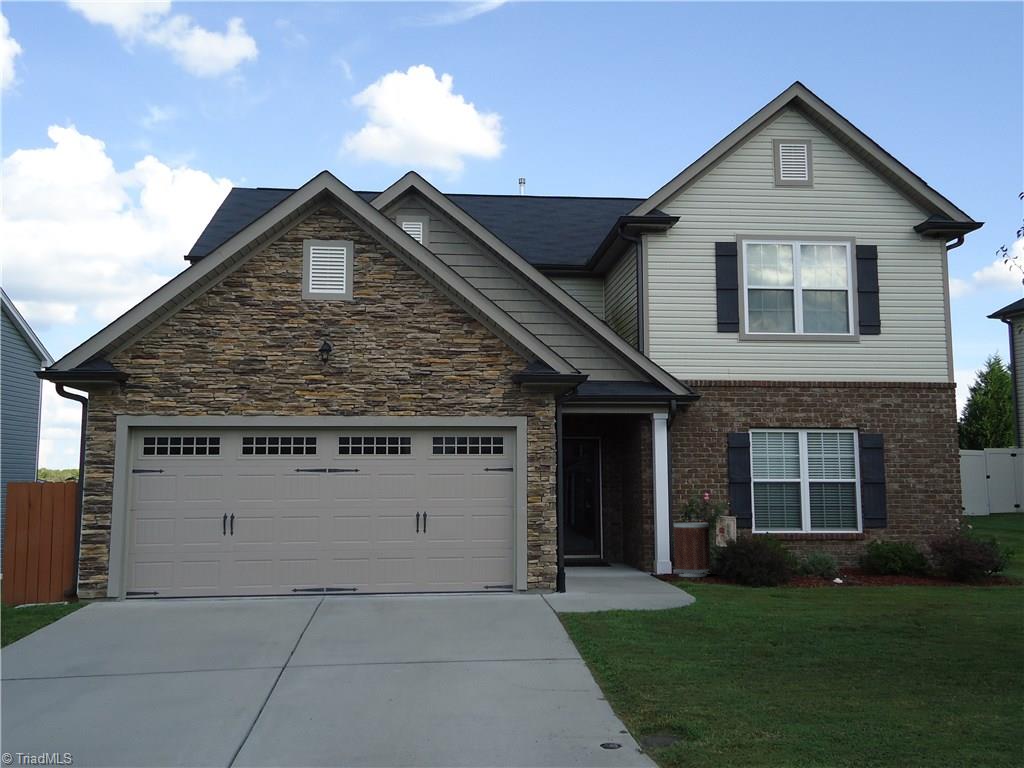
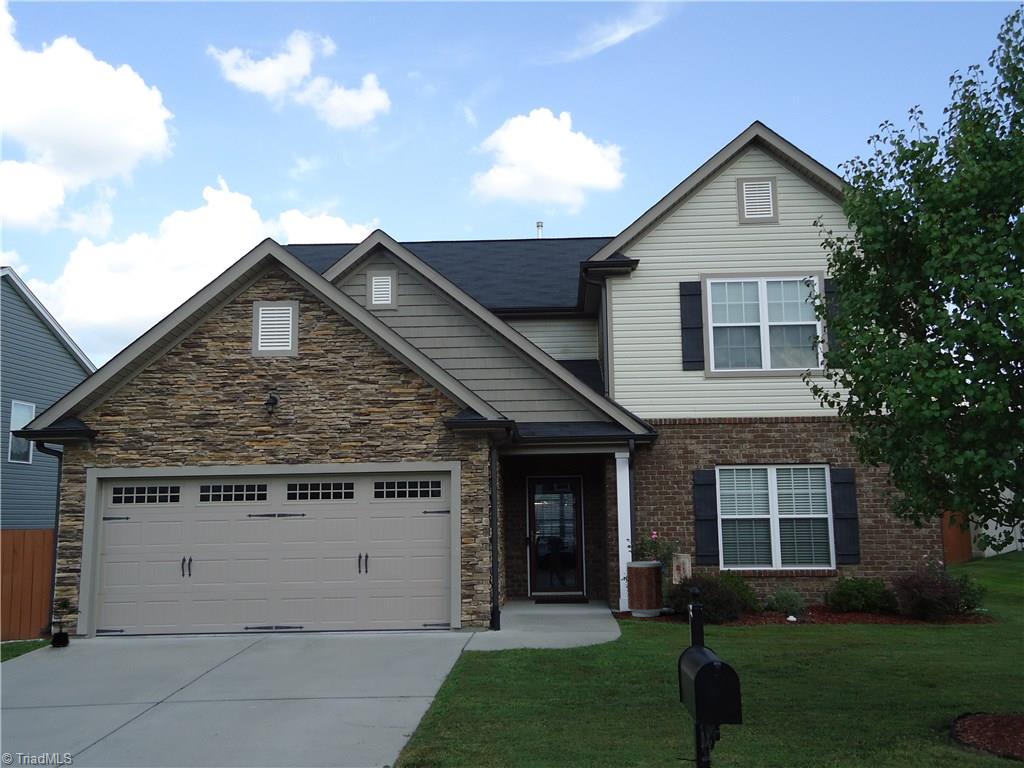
potted plant: none [79,561,118,611] -> present [49,600,81,647]

